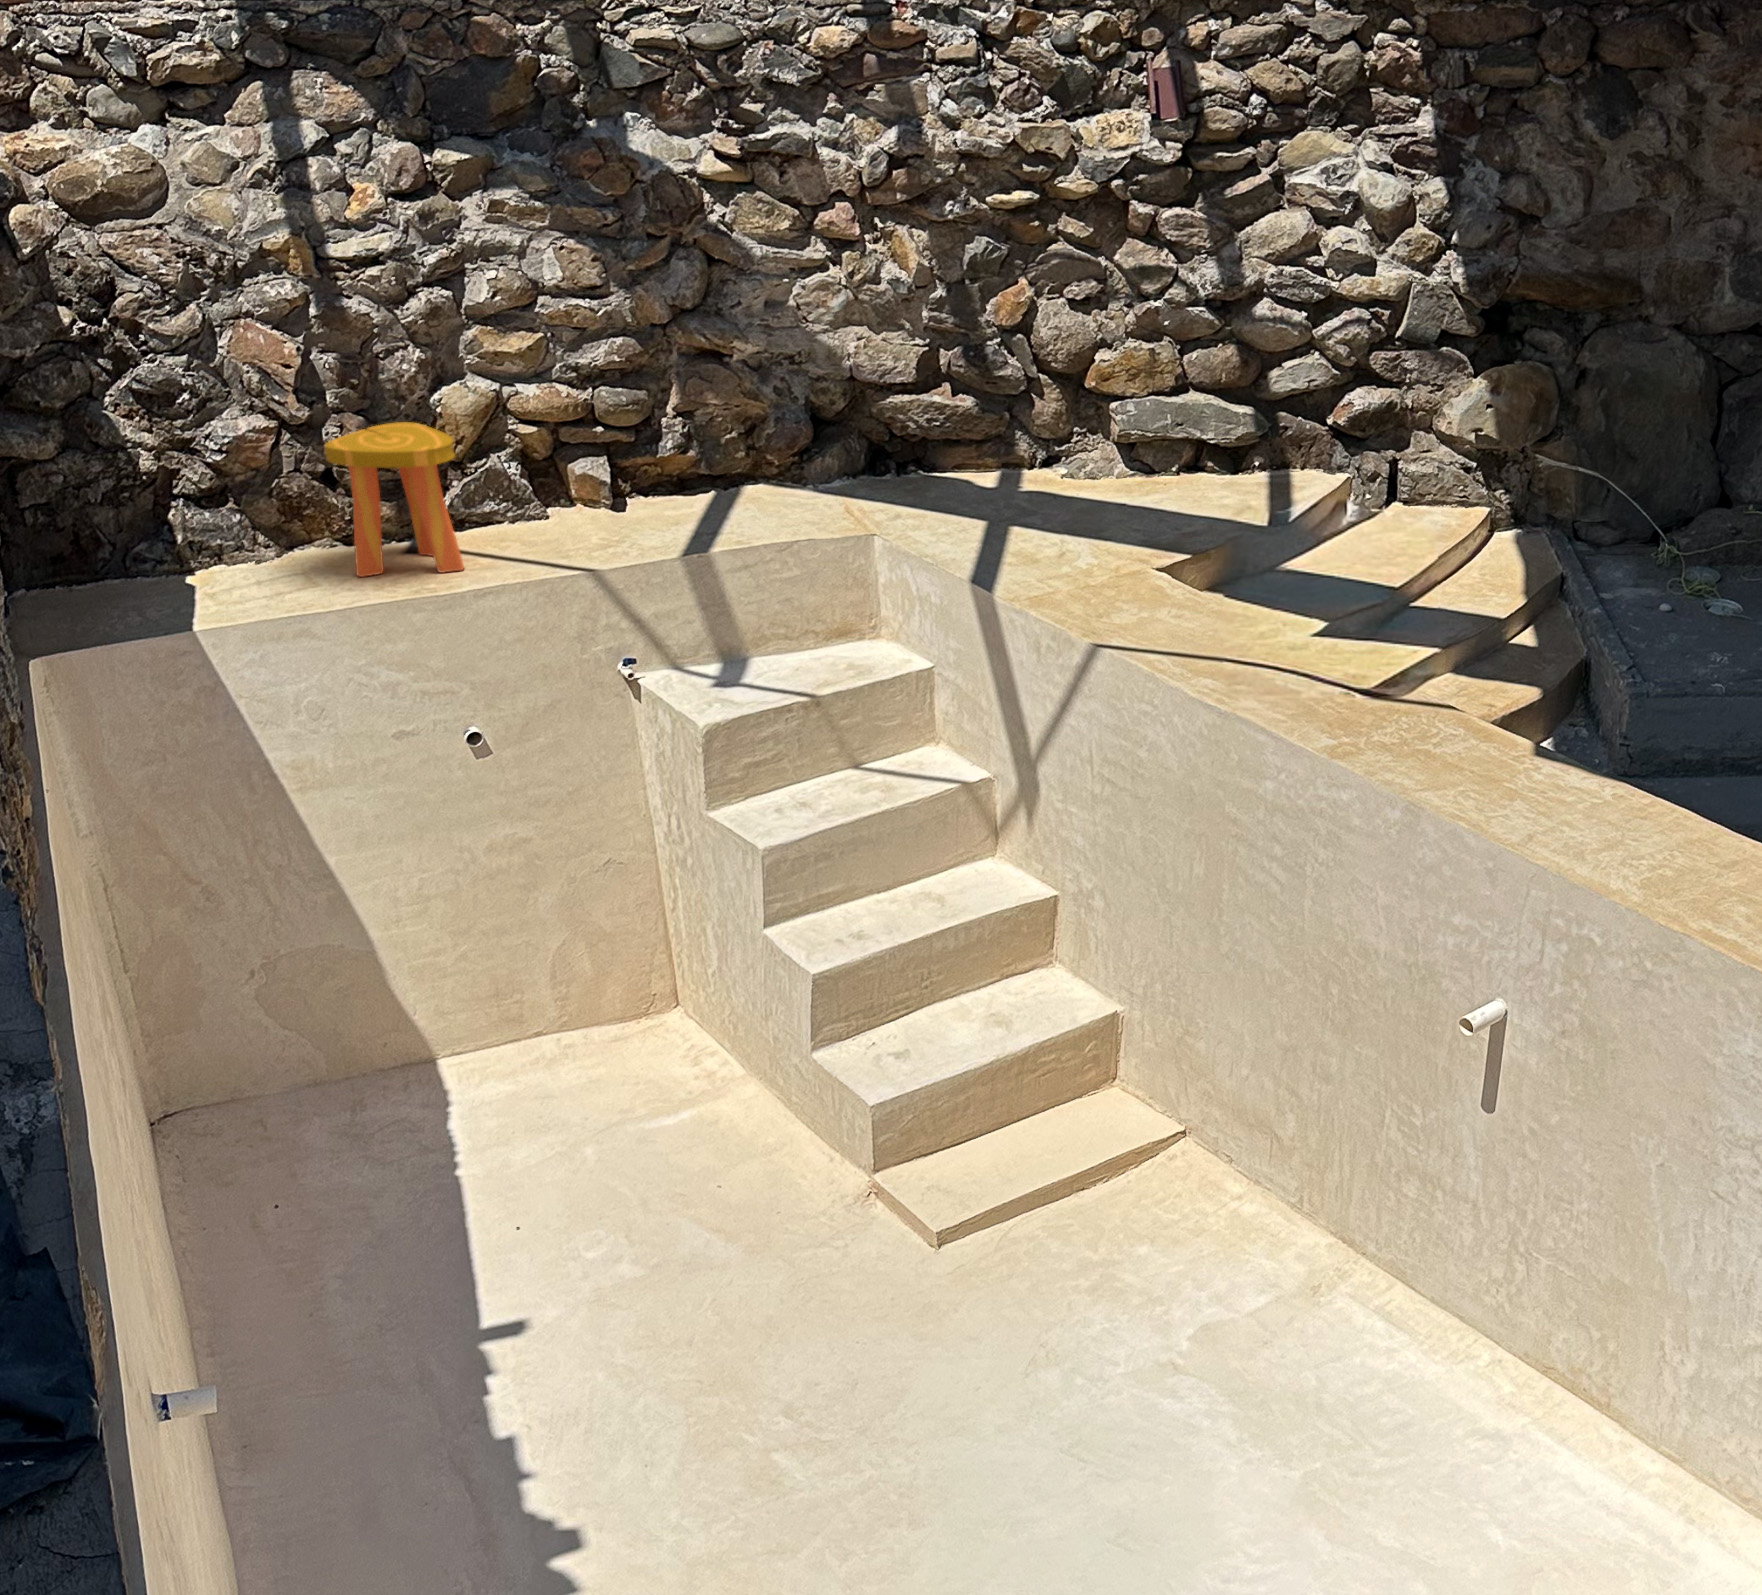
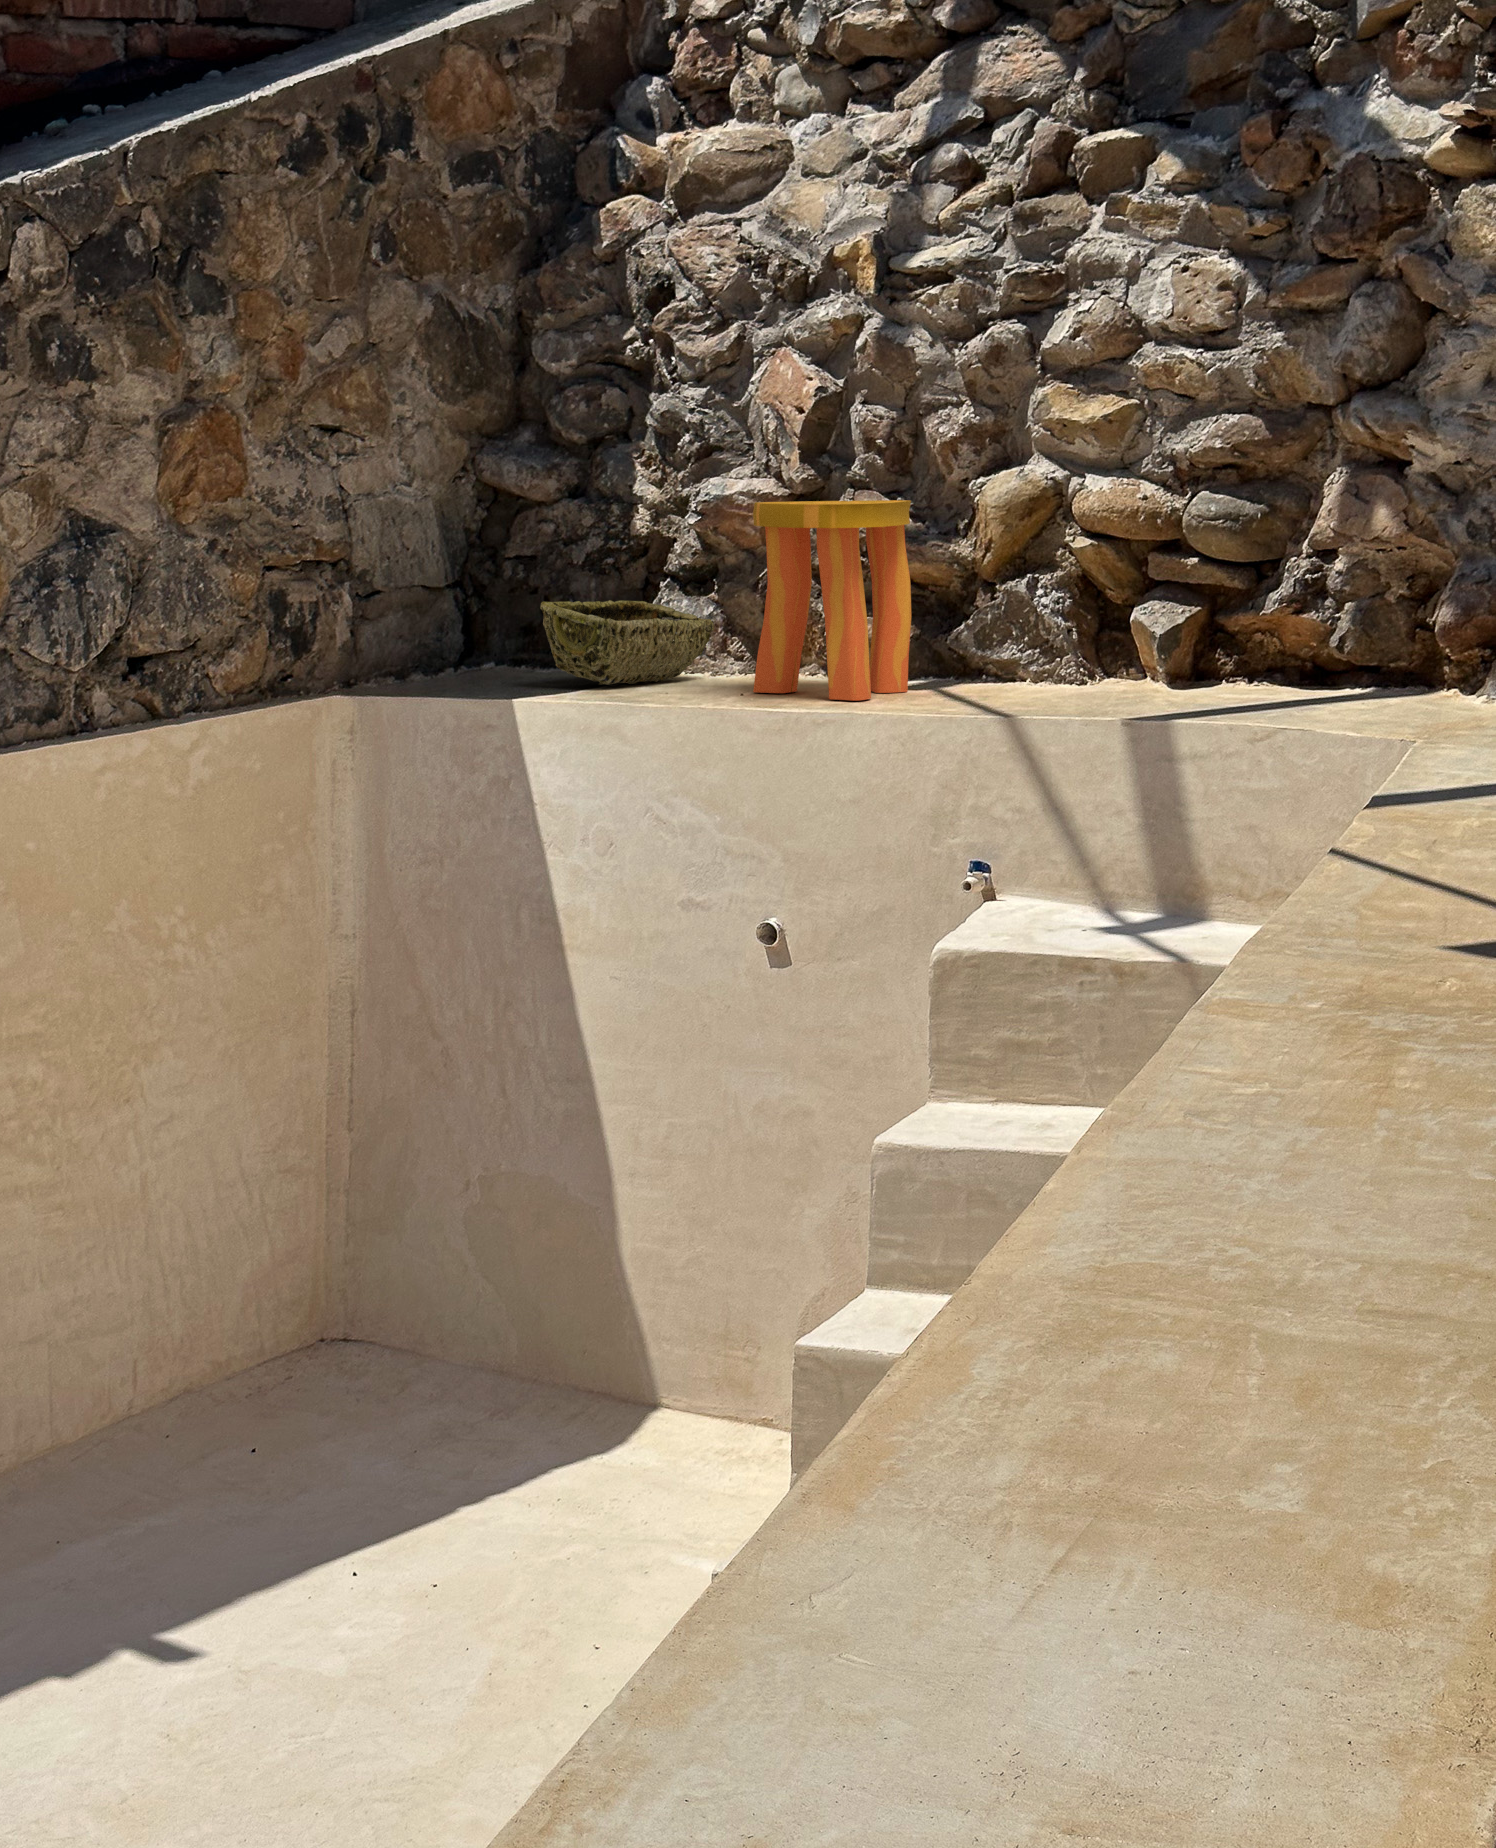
woven basket: none [168,521,260,596] -> present [540,600,714,685]

